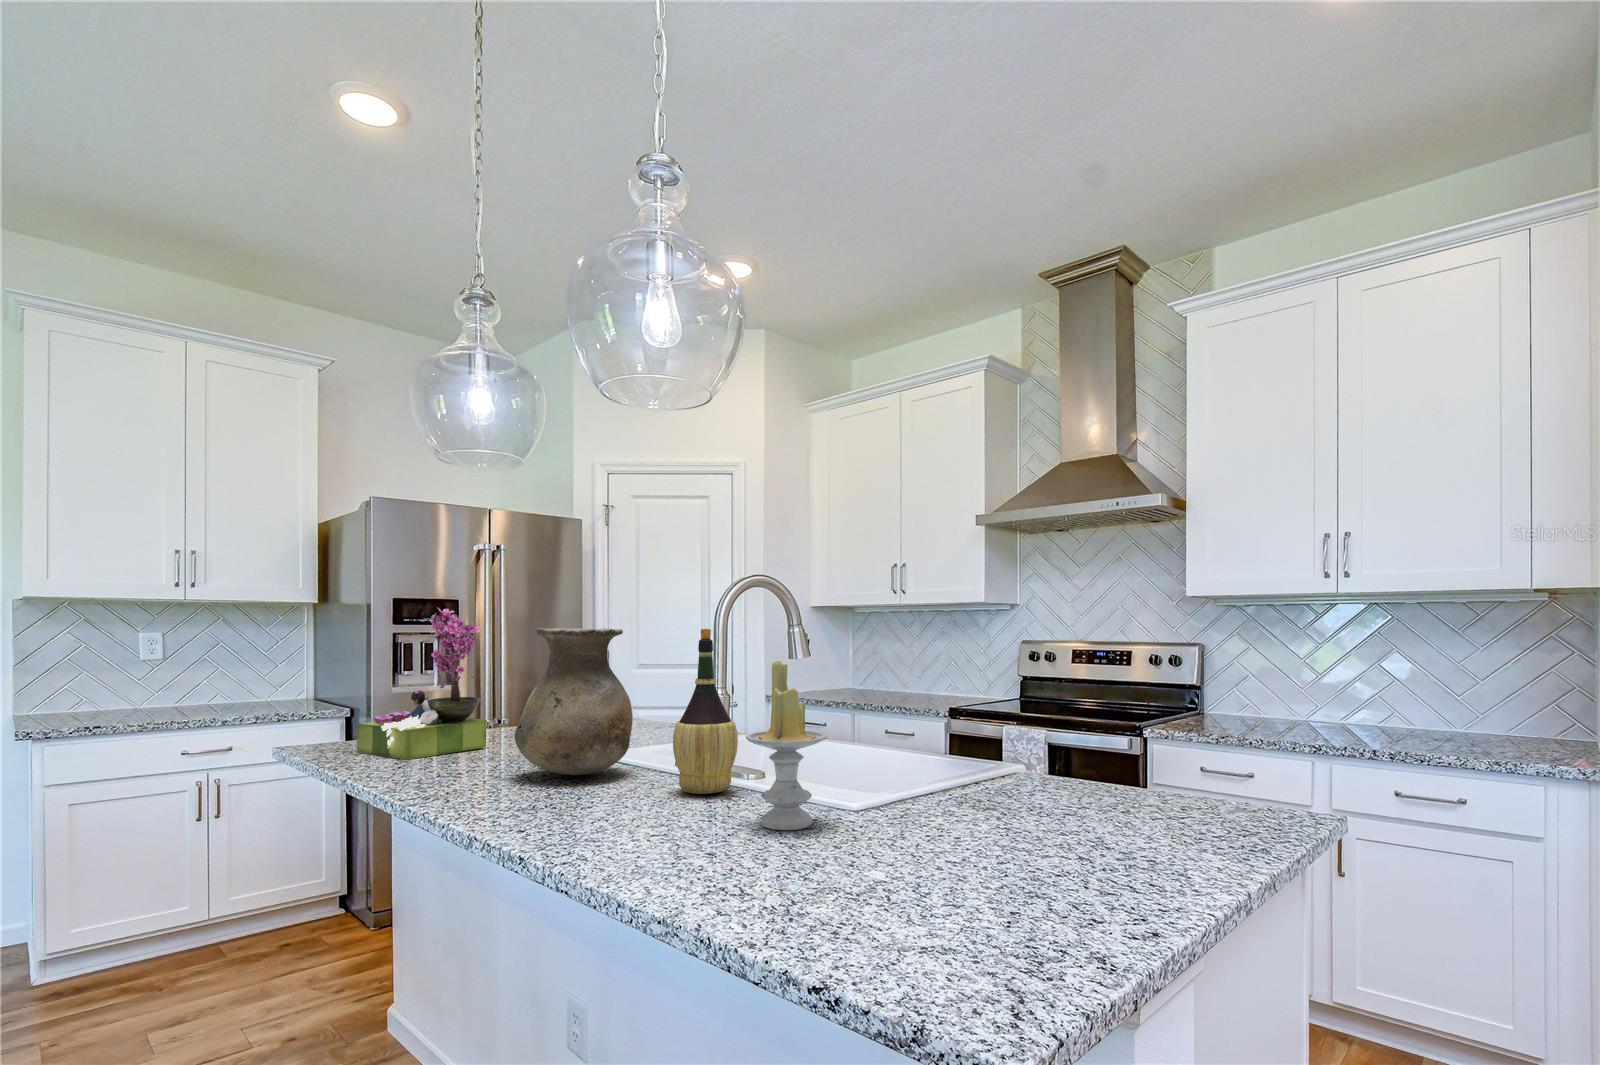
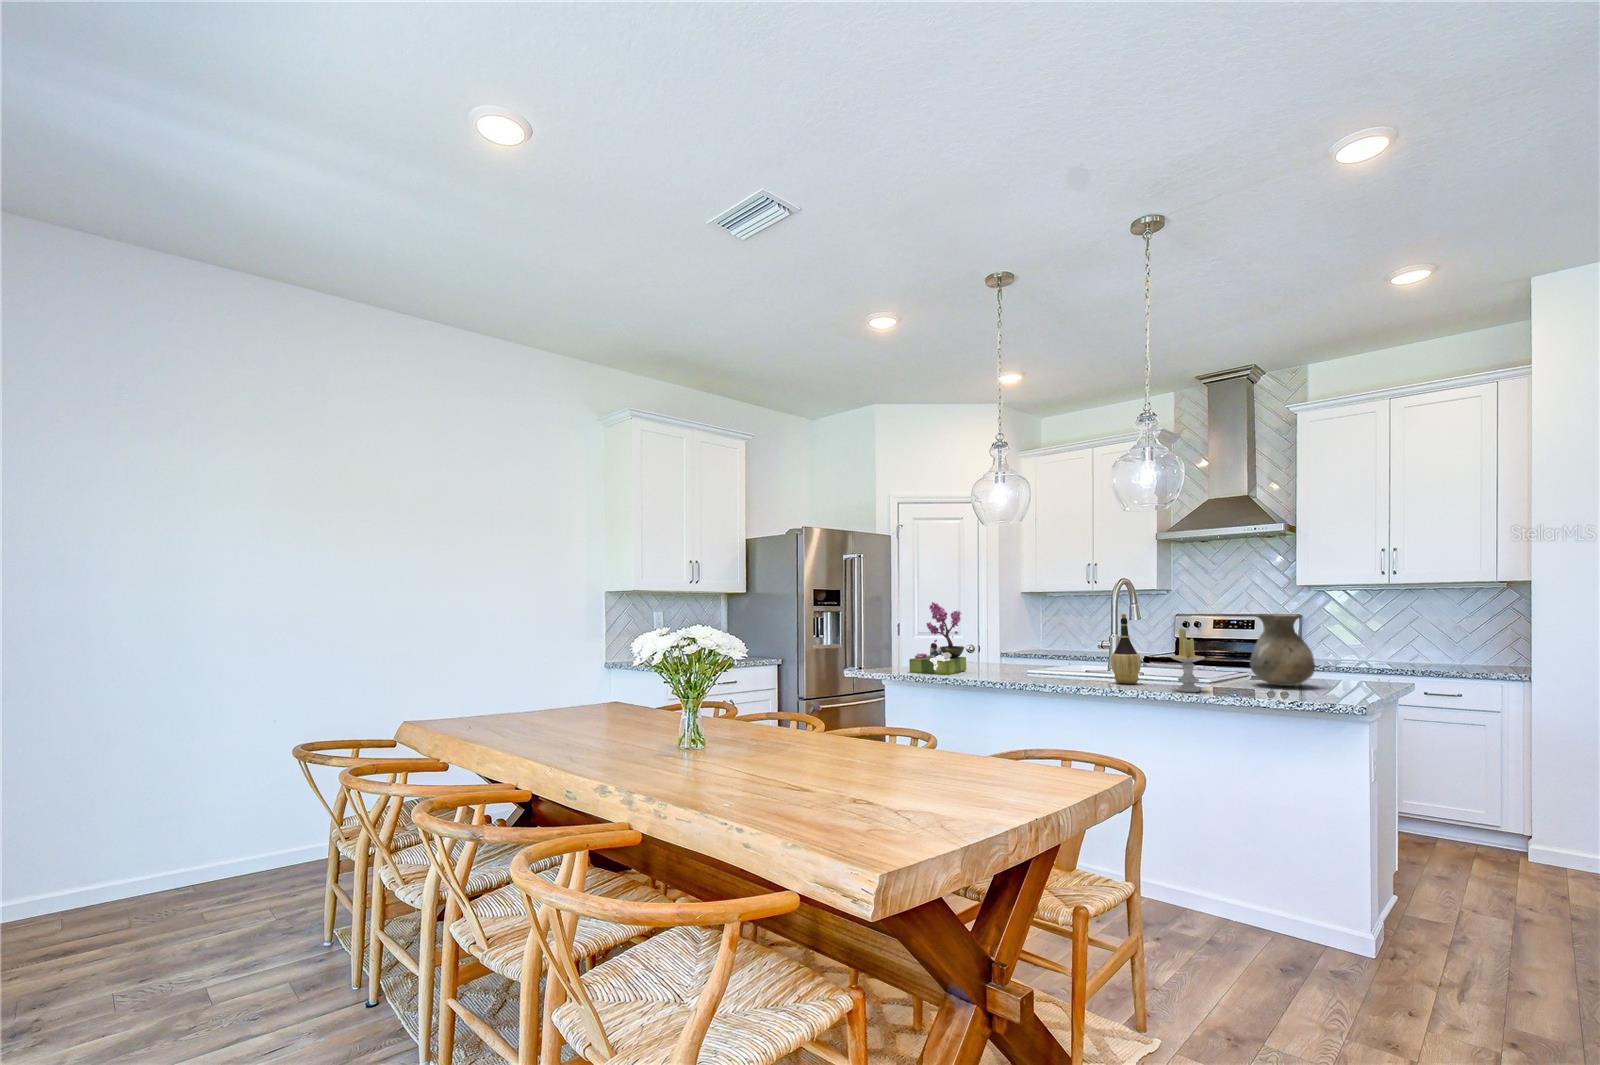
vase: present [515,628,633,775] -> present [1250,613,1315,686]

